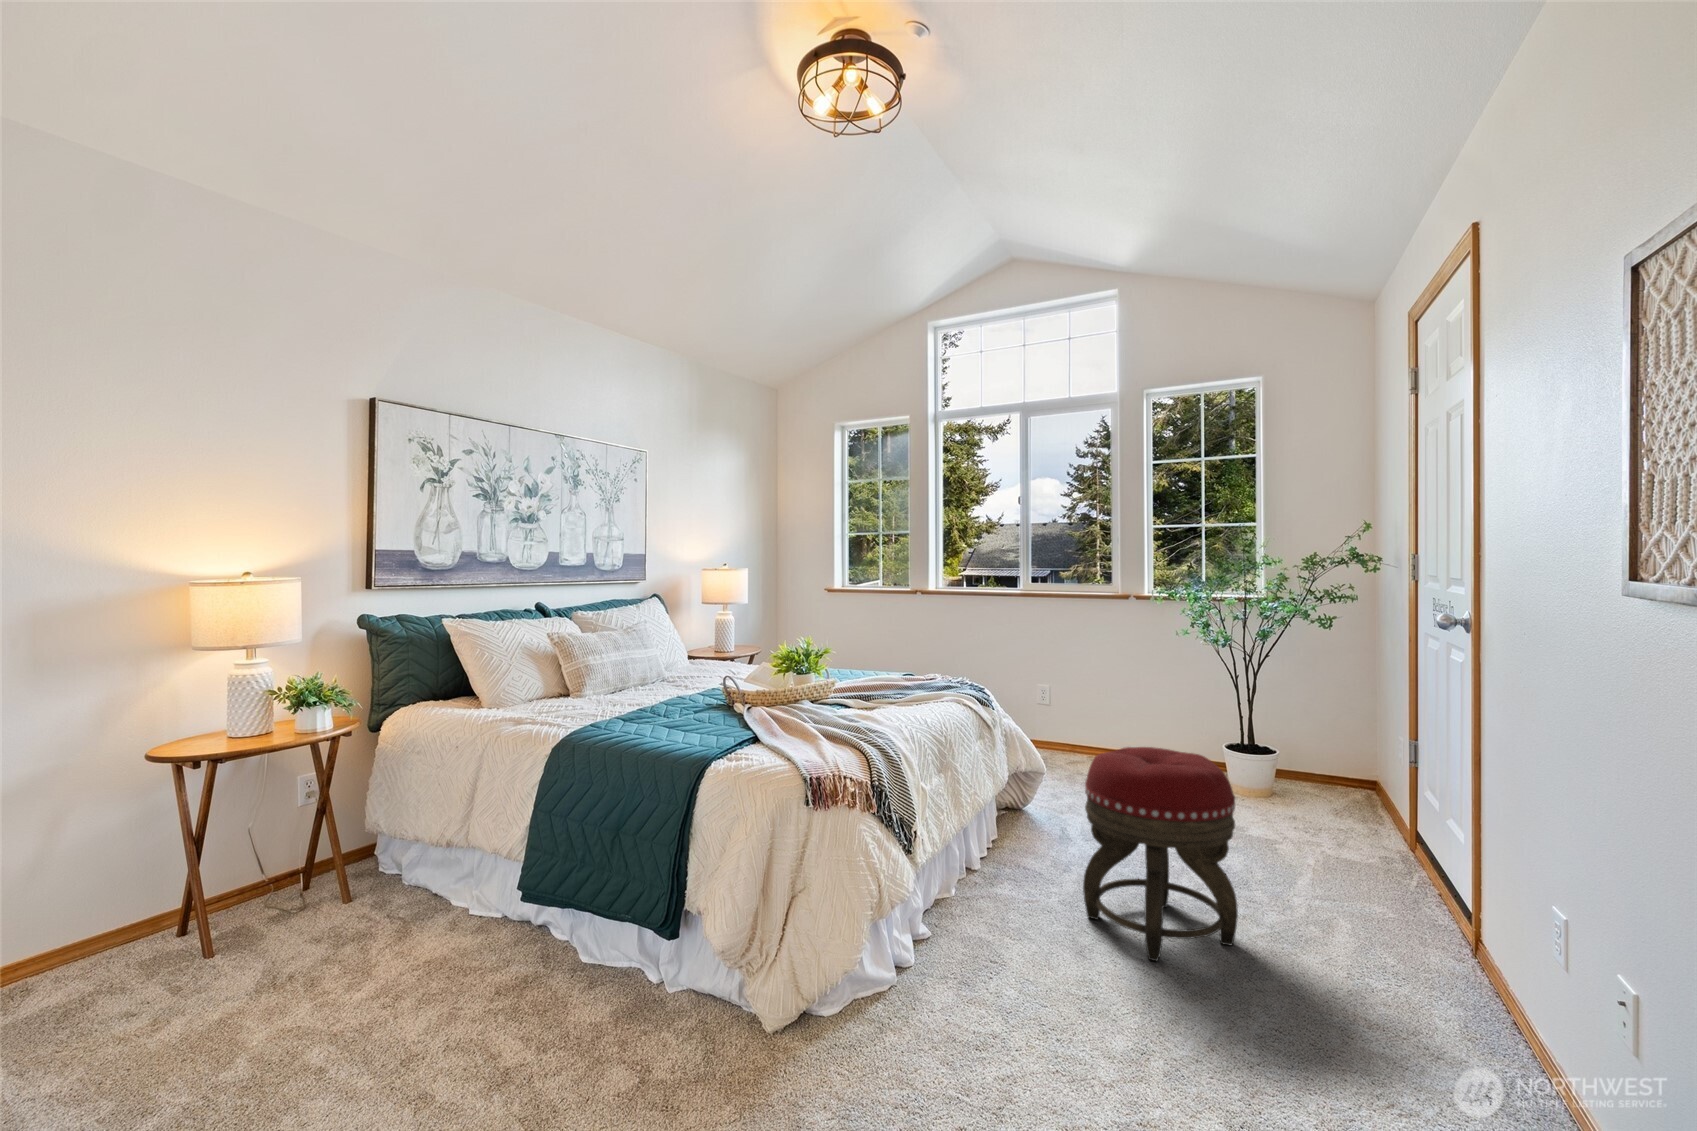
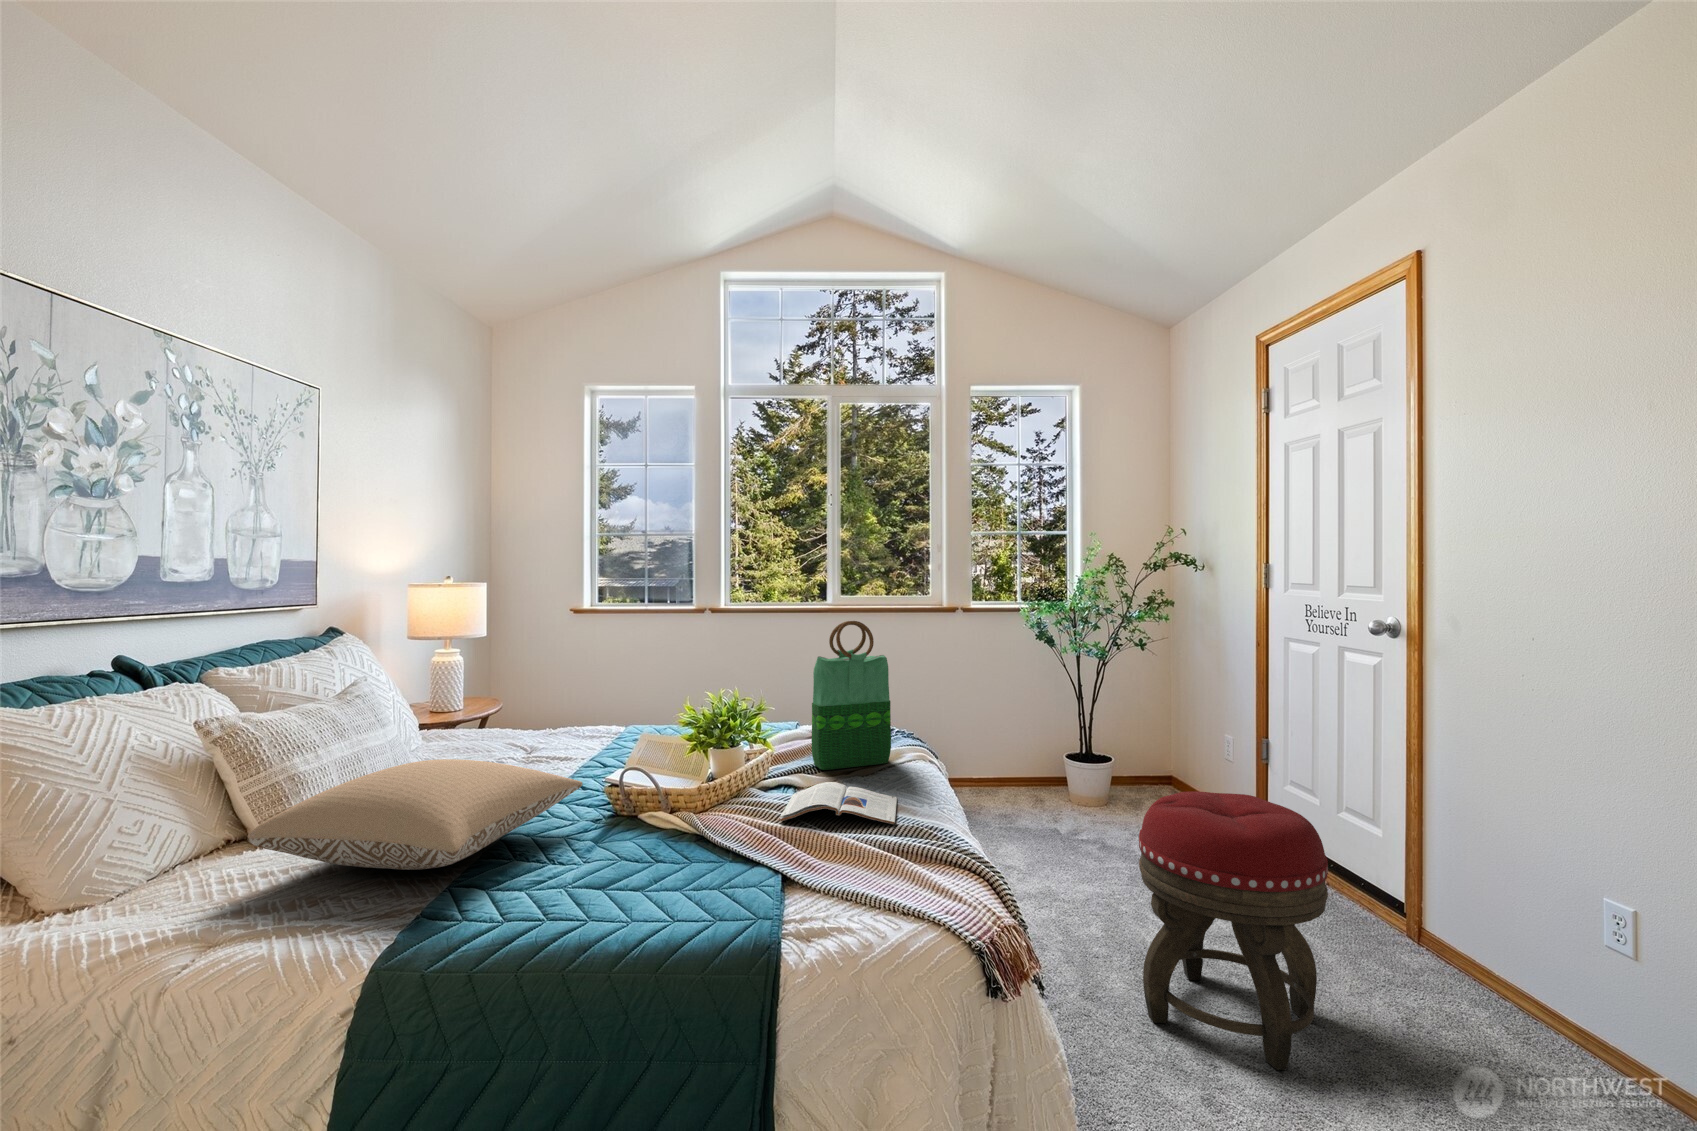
tote bag: none [868,597,924,700] -> present [812,621,891,770]
pillow: none [548,662,703,711] -> present [247,759,582,870]
magazine: none [797,701,885,725] -> present [780,782,897,824]

